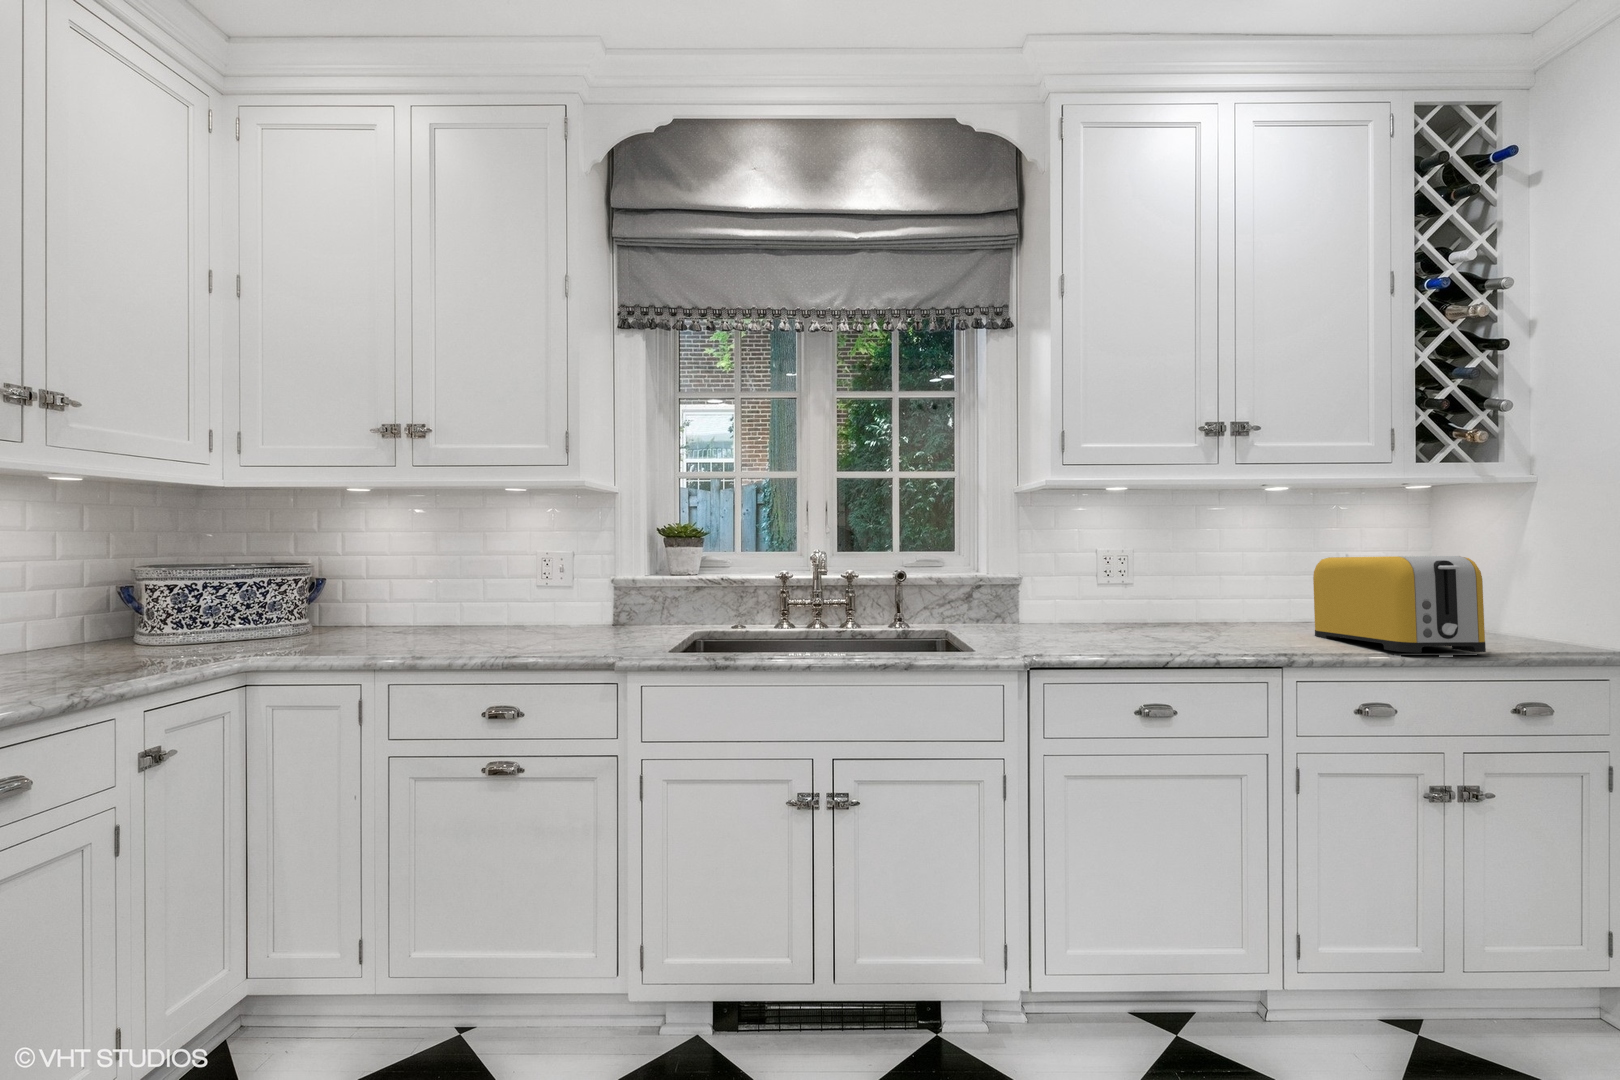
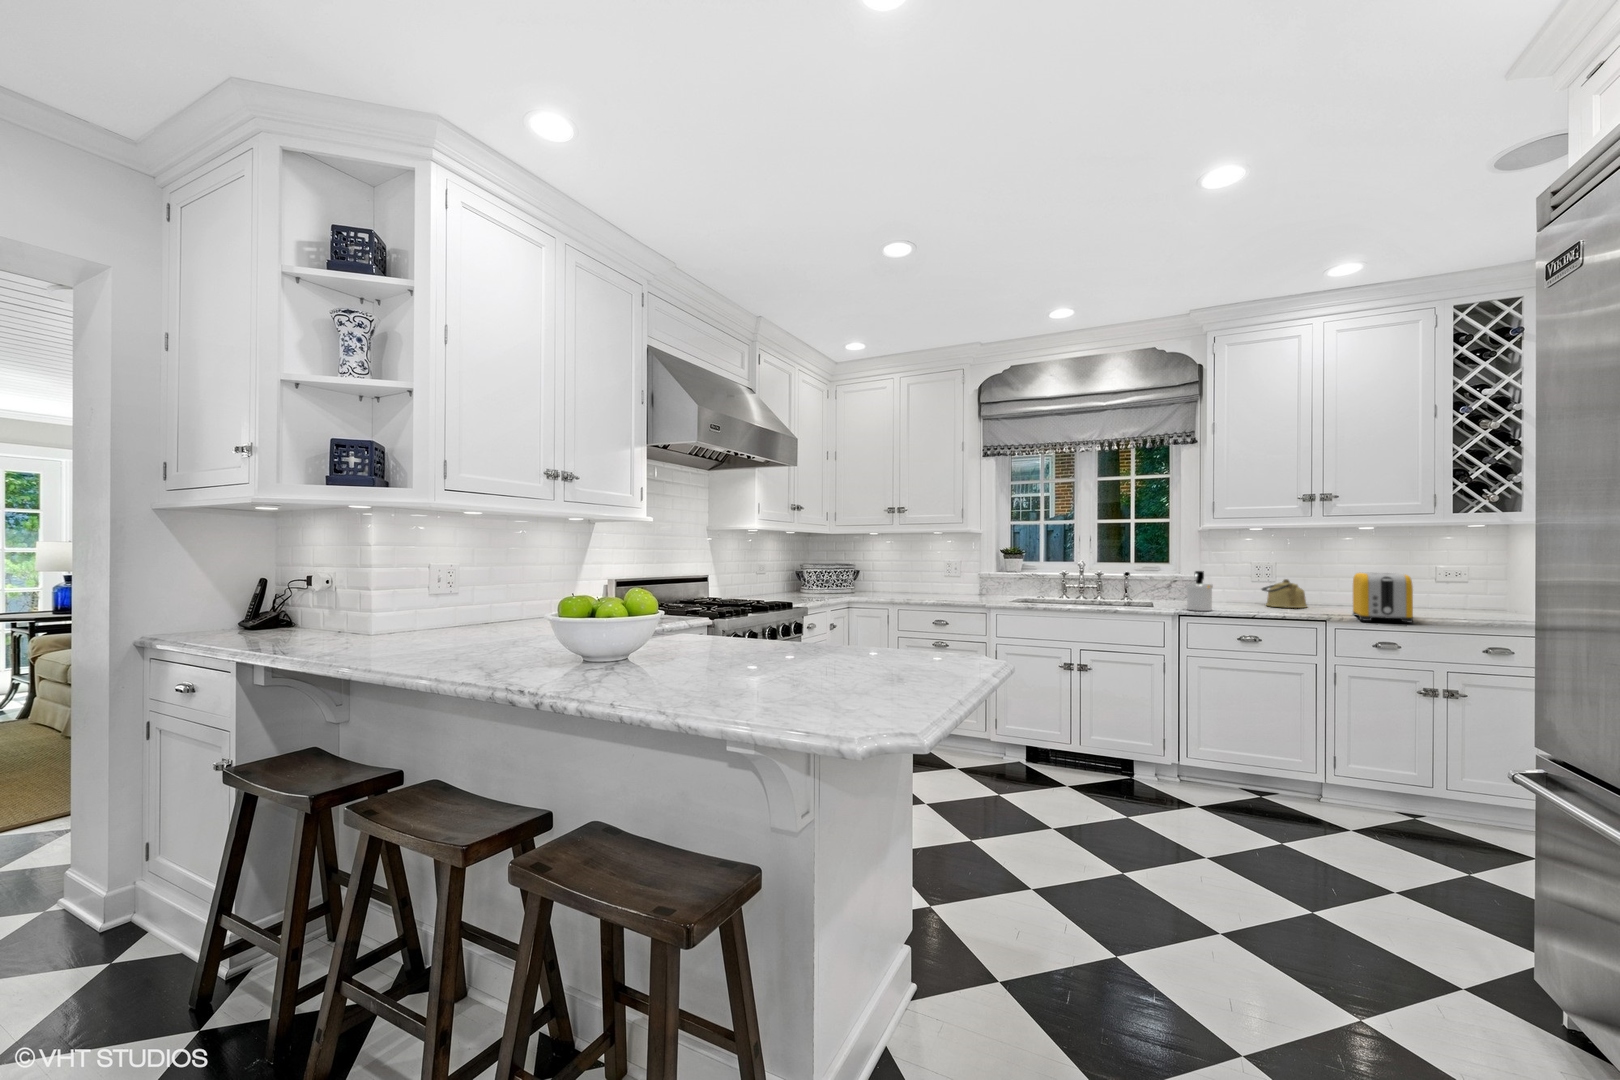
soap dispenser: none [1042,561,1094,645] -> present [1186,571,1213,611]
kettle: none [1129,575,1212,628] -> present [1262,579,1307,608]

